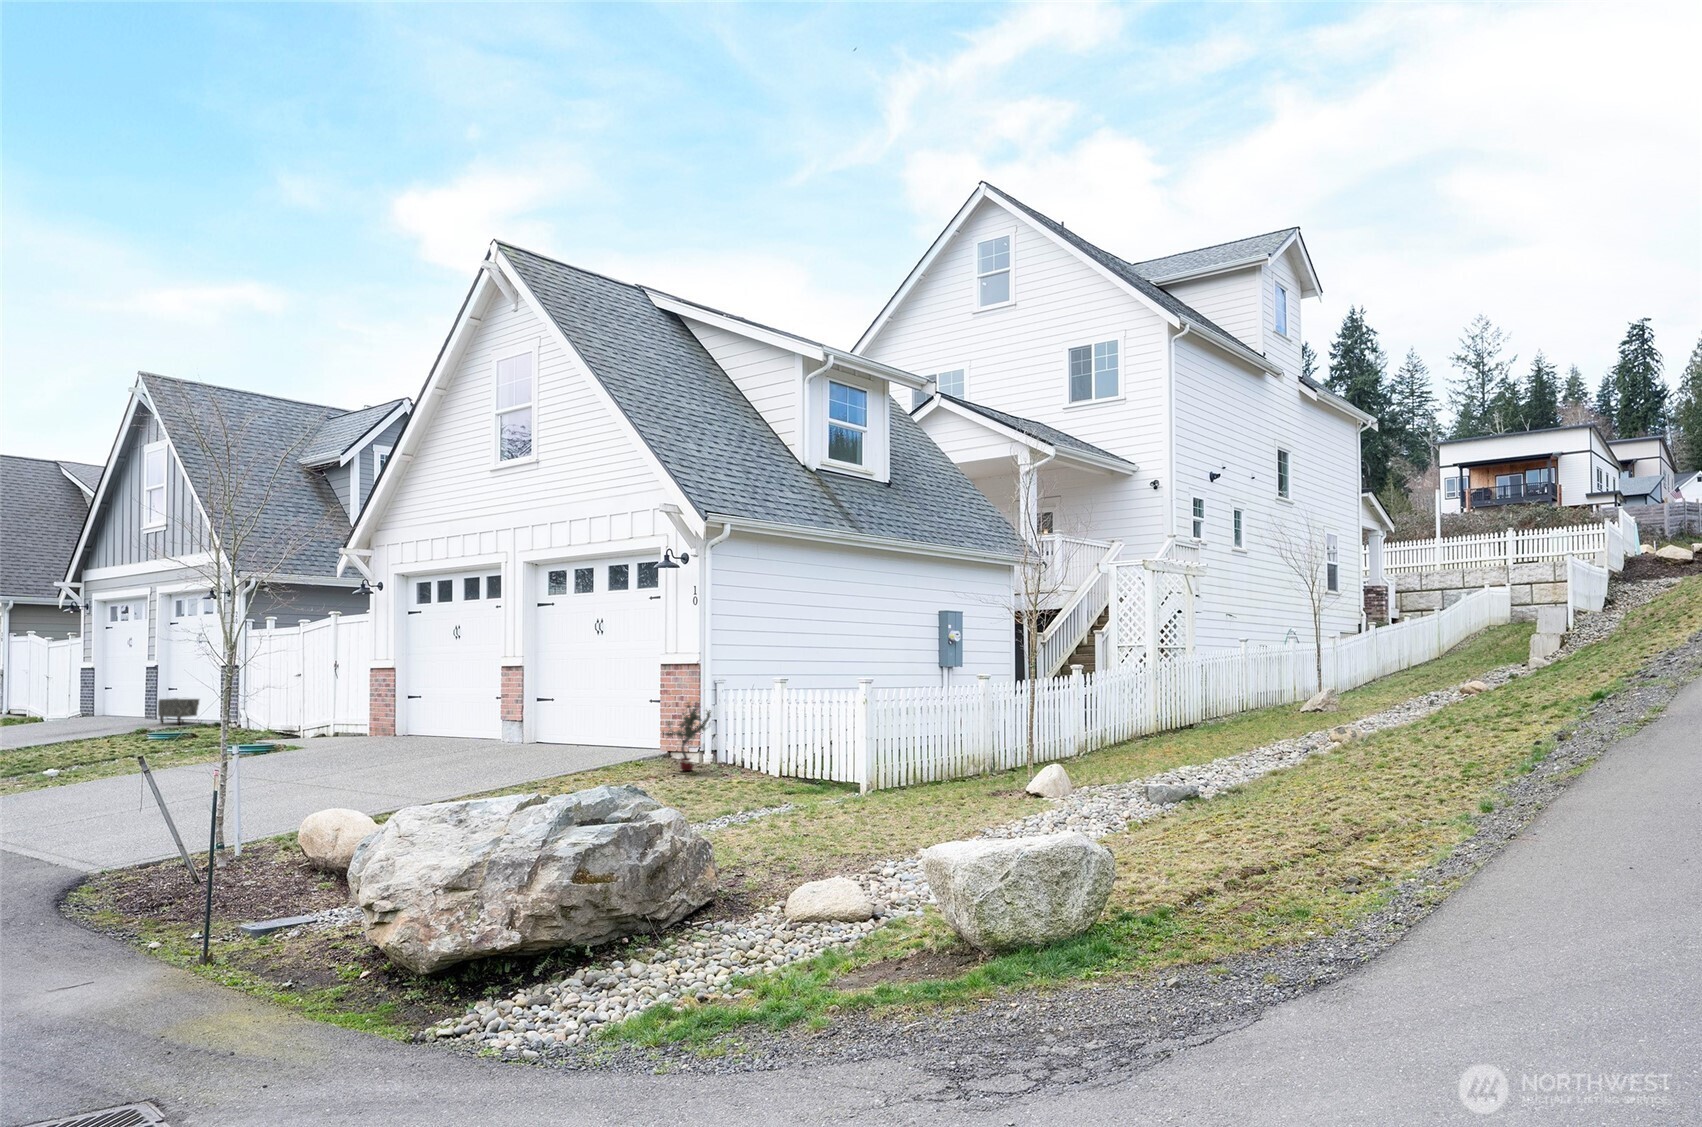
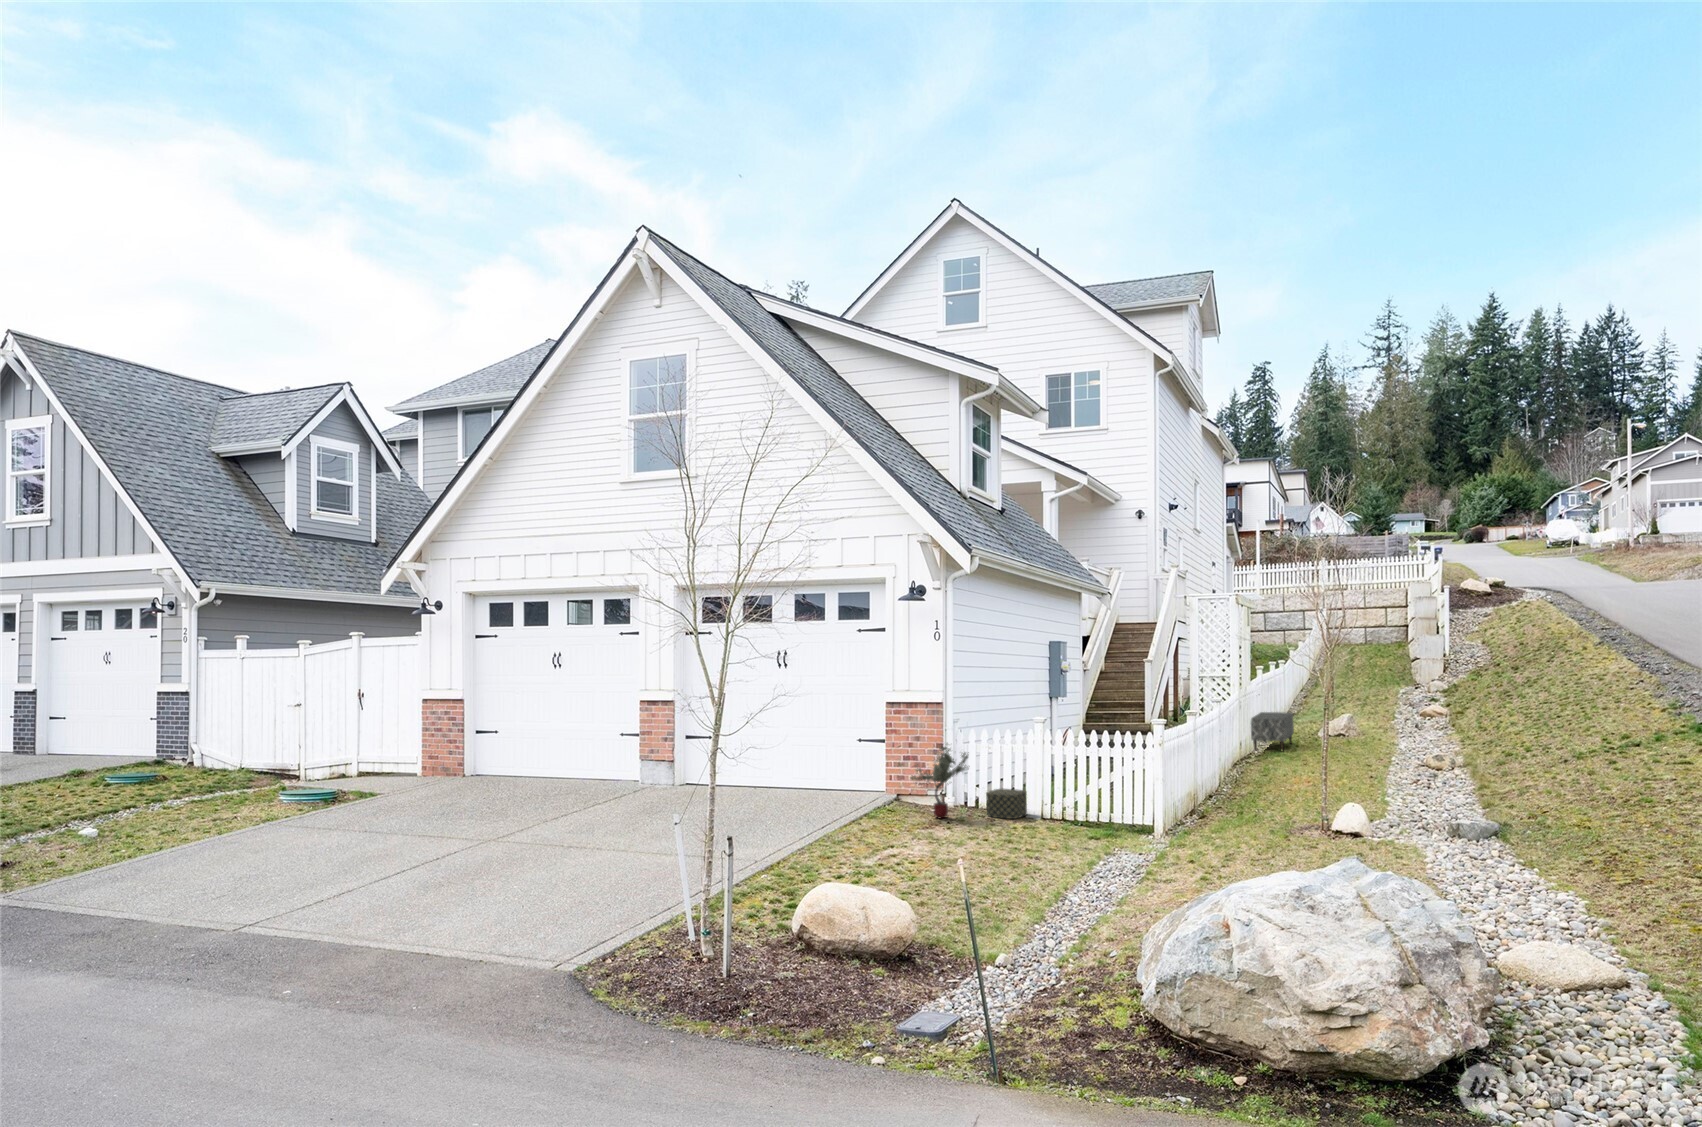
bench: present [158,698,199,725] -> present [1251,712,1294,751]
storage box: none [727,747,767,773] -> present [986,789,1027,819]

